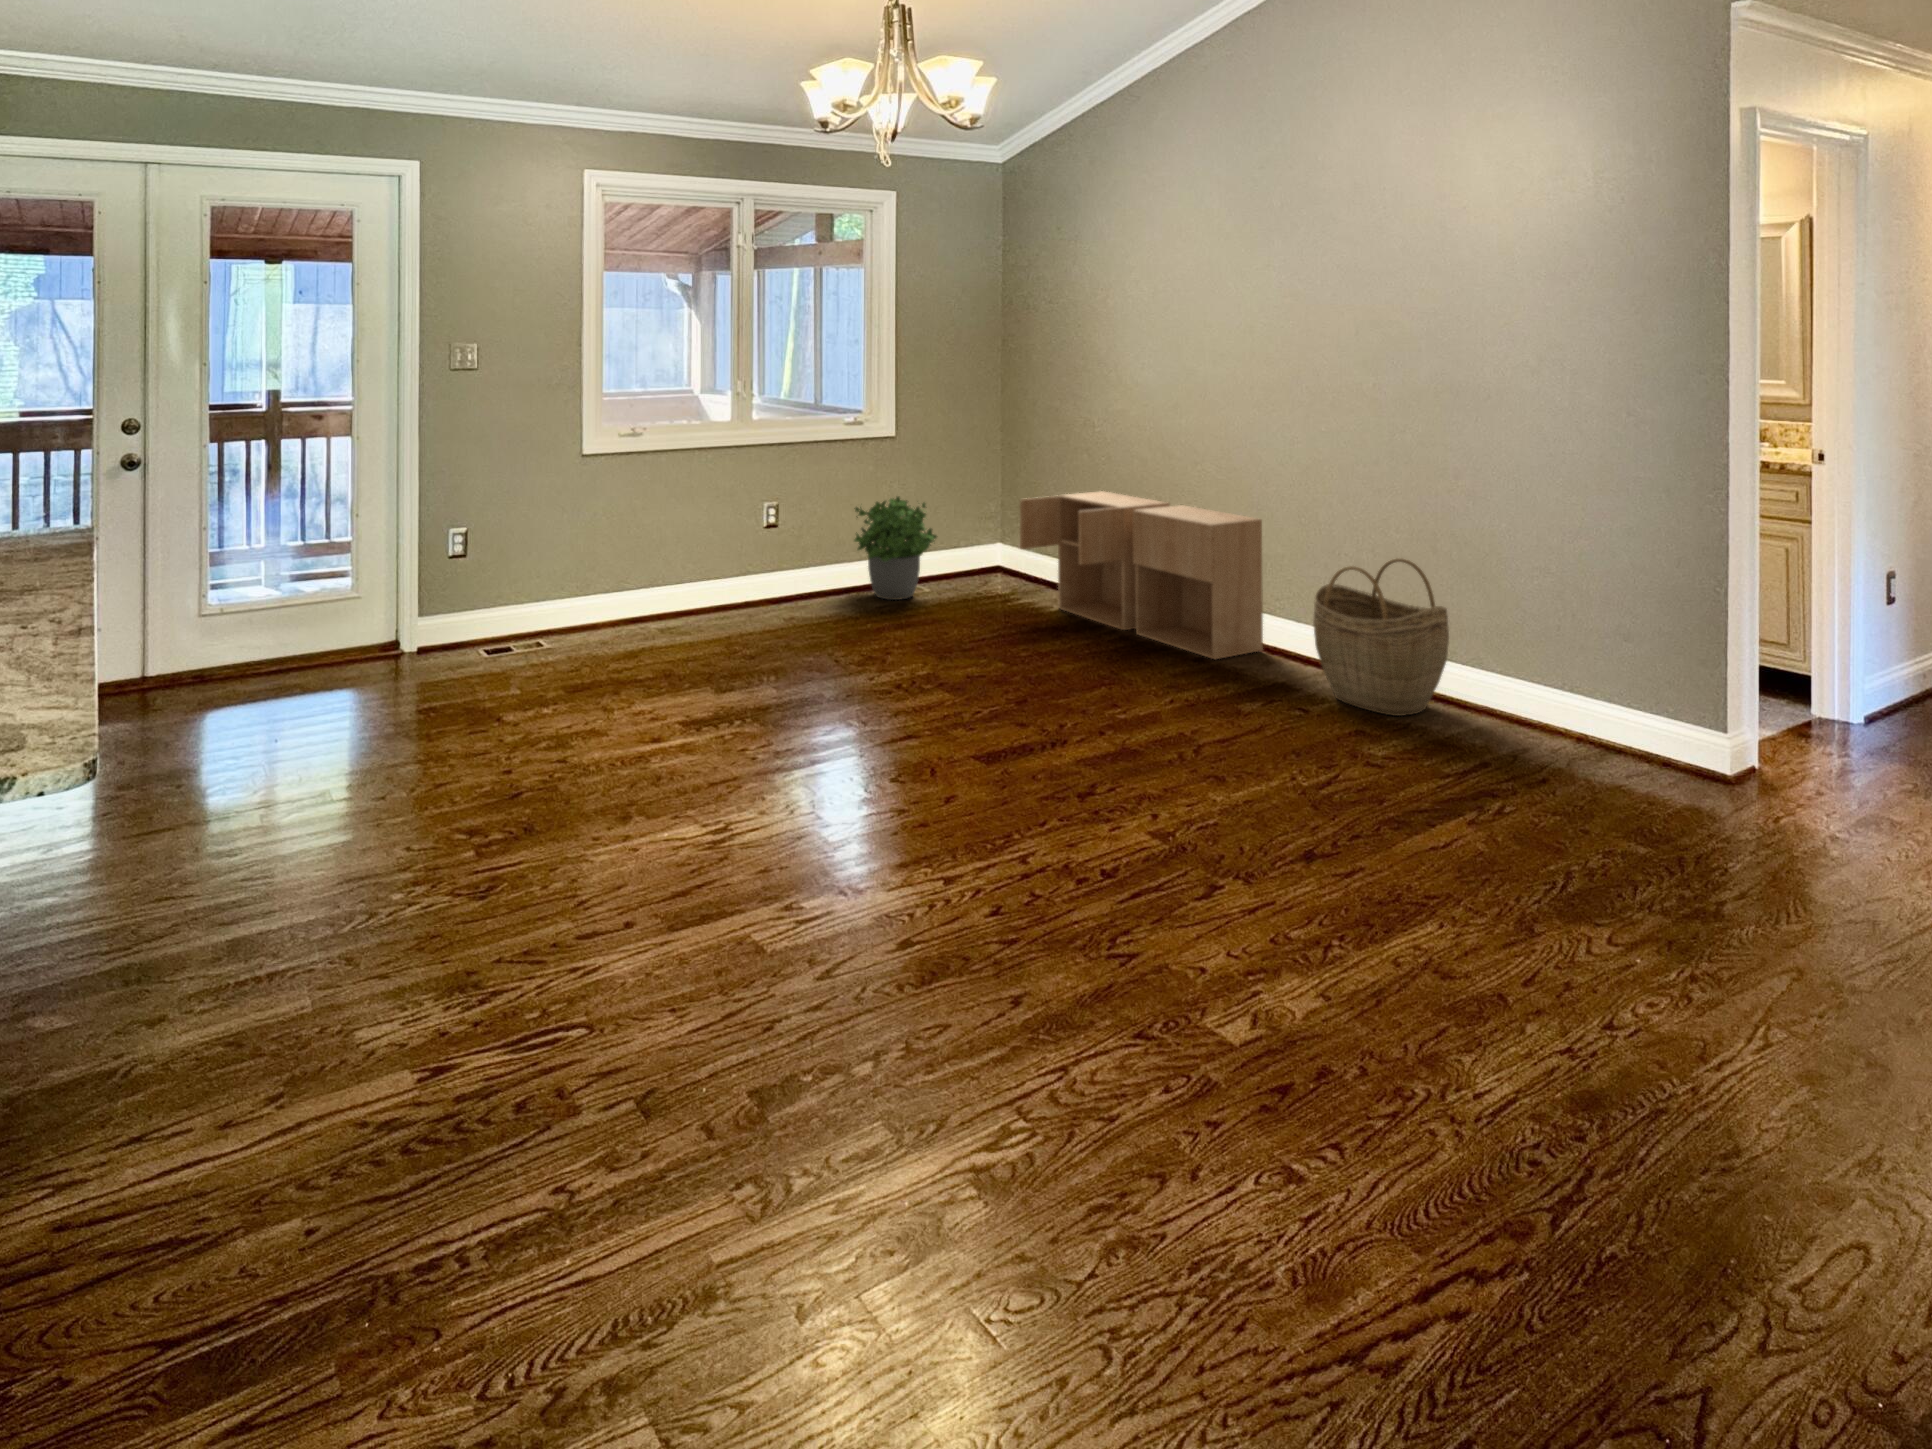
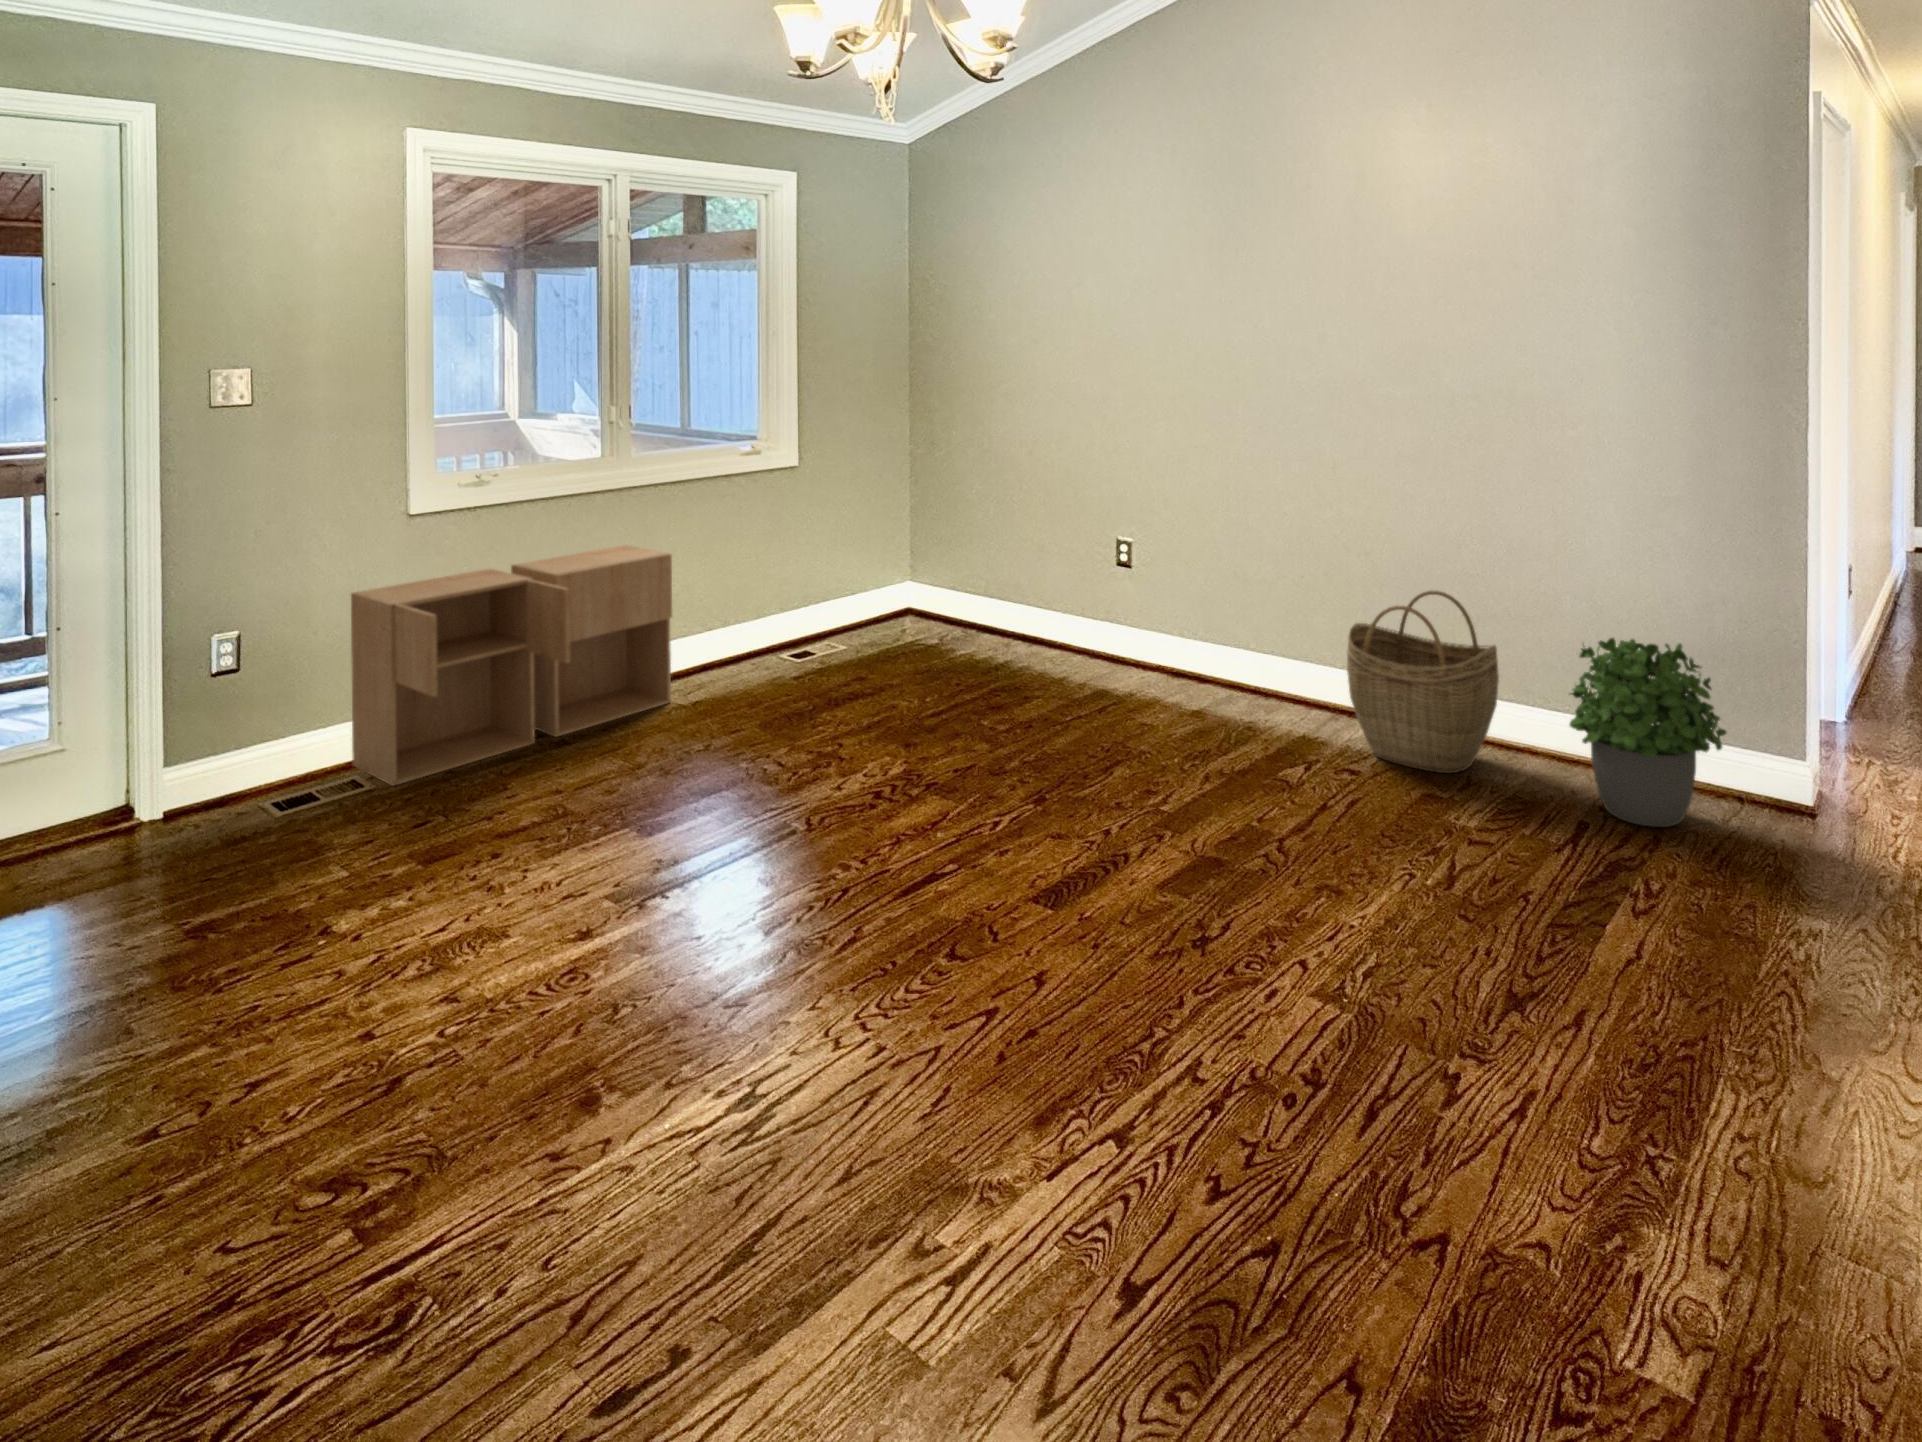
storage cabinet: present [1020,491,1263,659] -> present [351,545,672,786]
potted plant: present [854,497,937,600] -> present [1569,638,1726,827]

